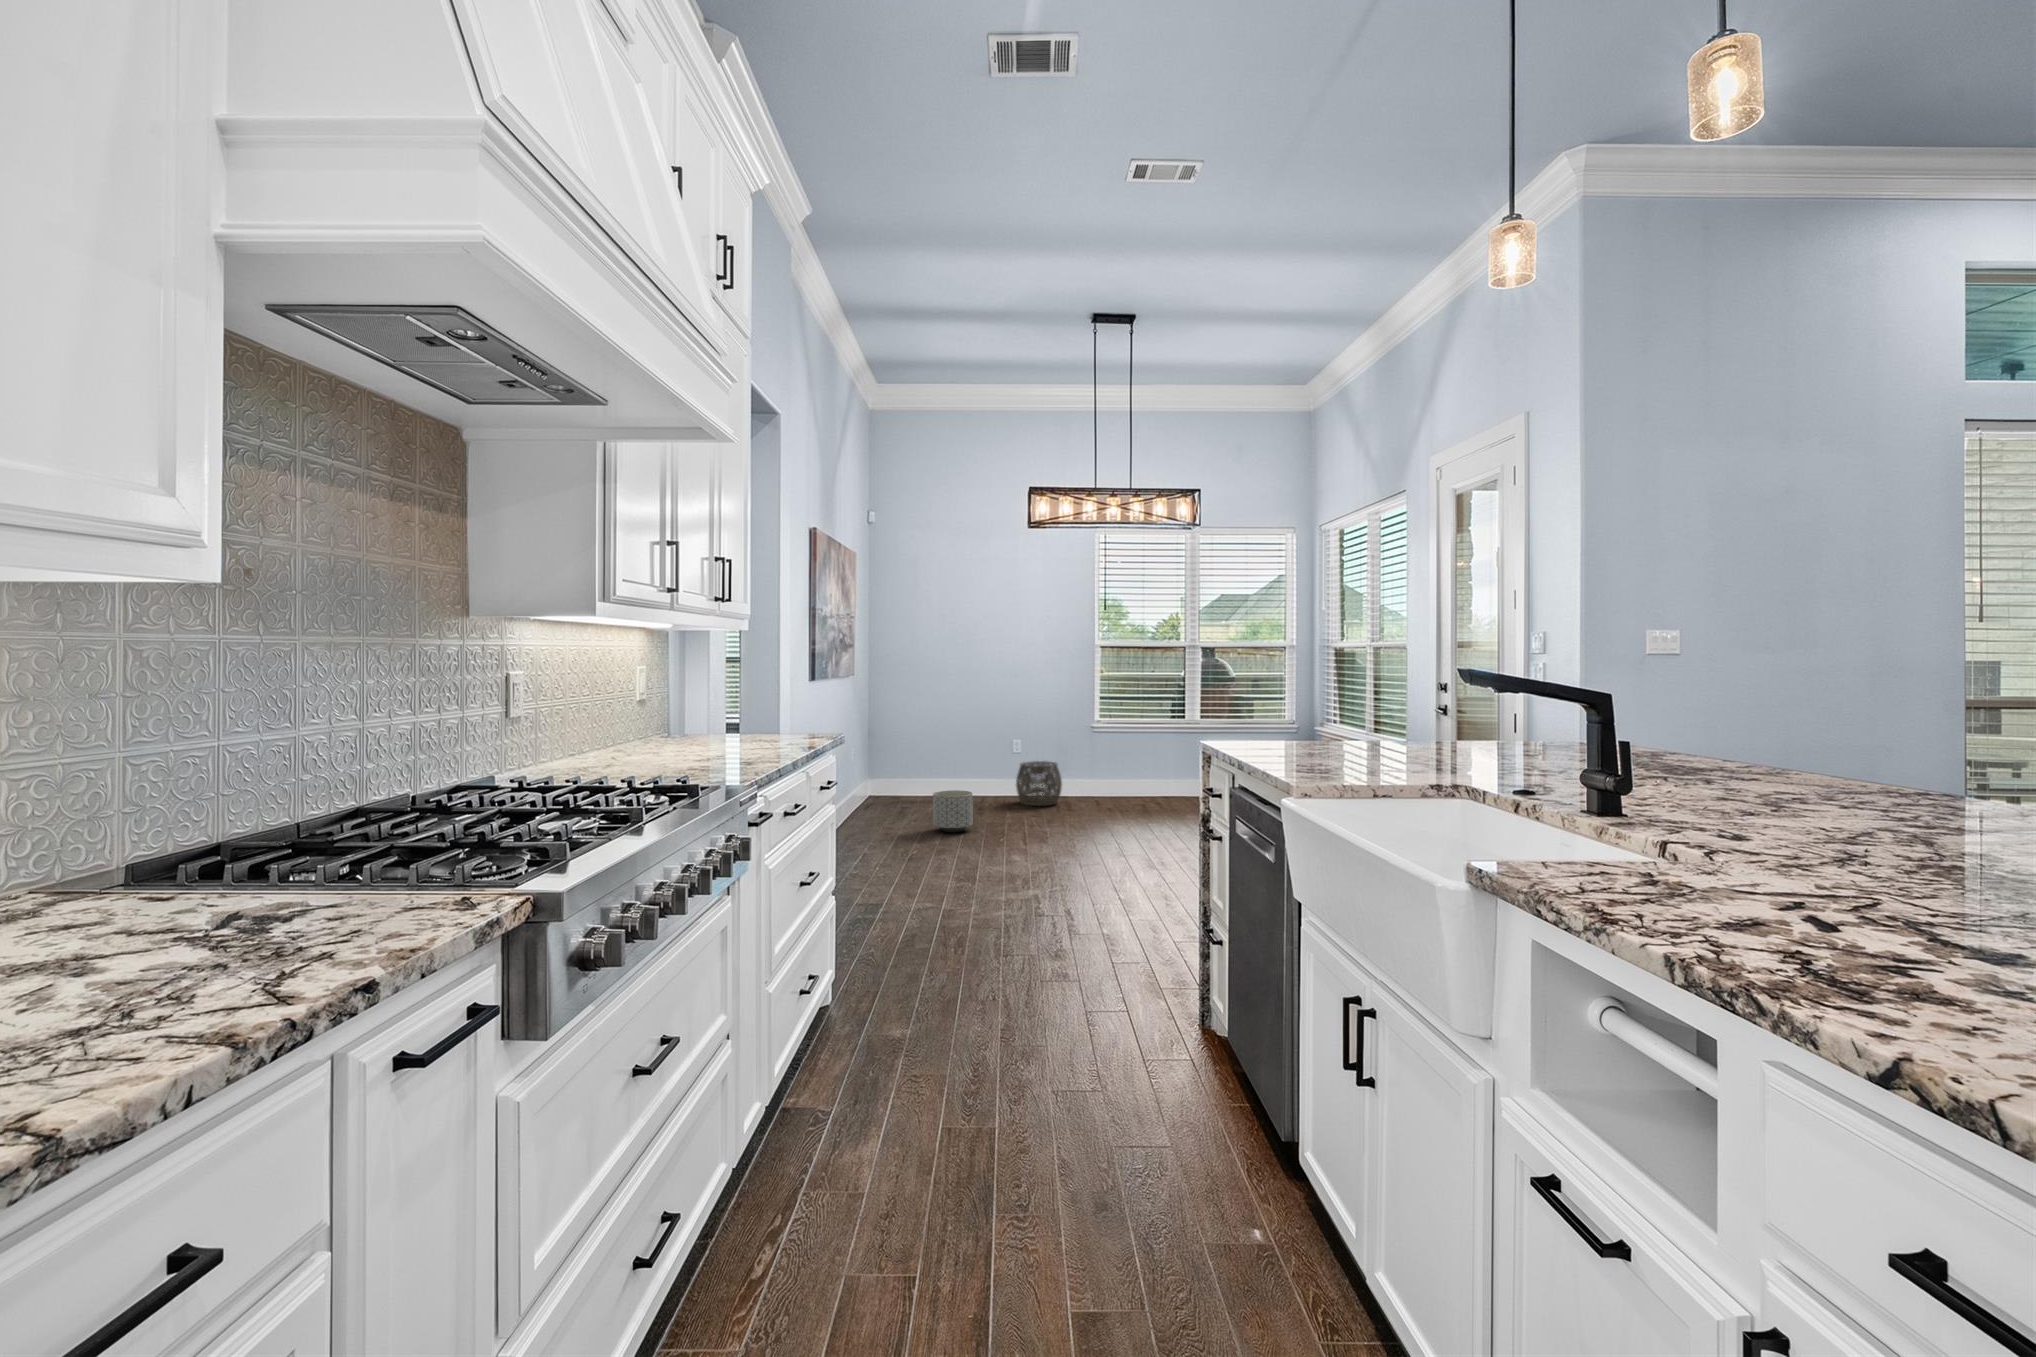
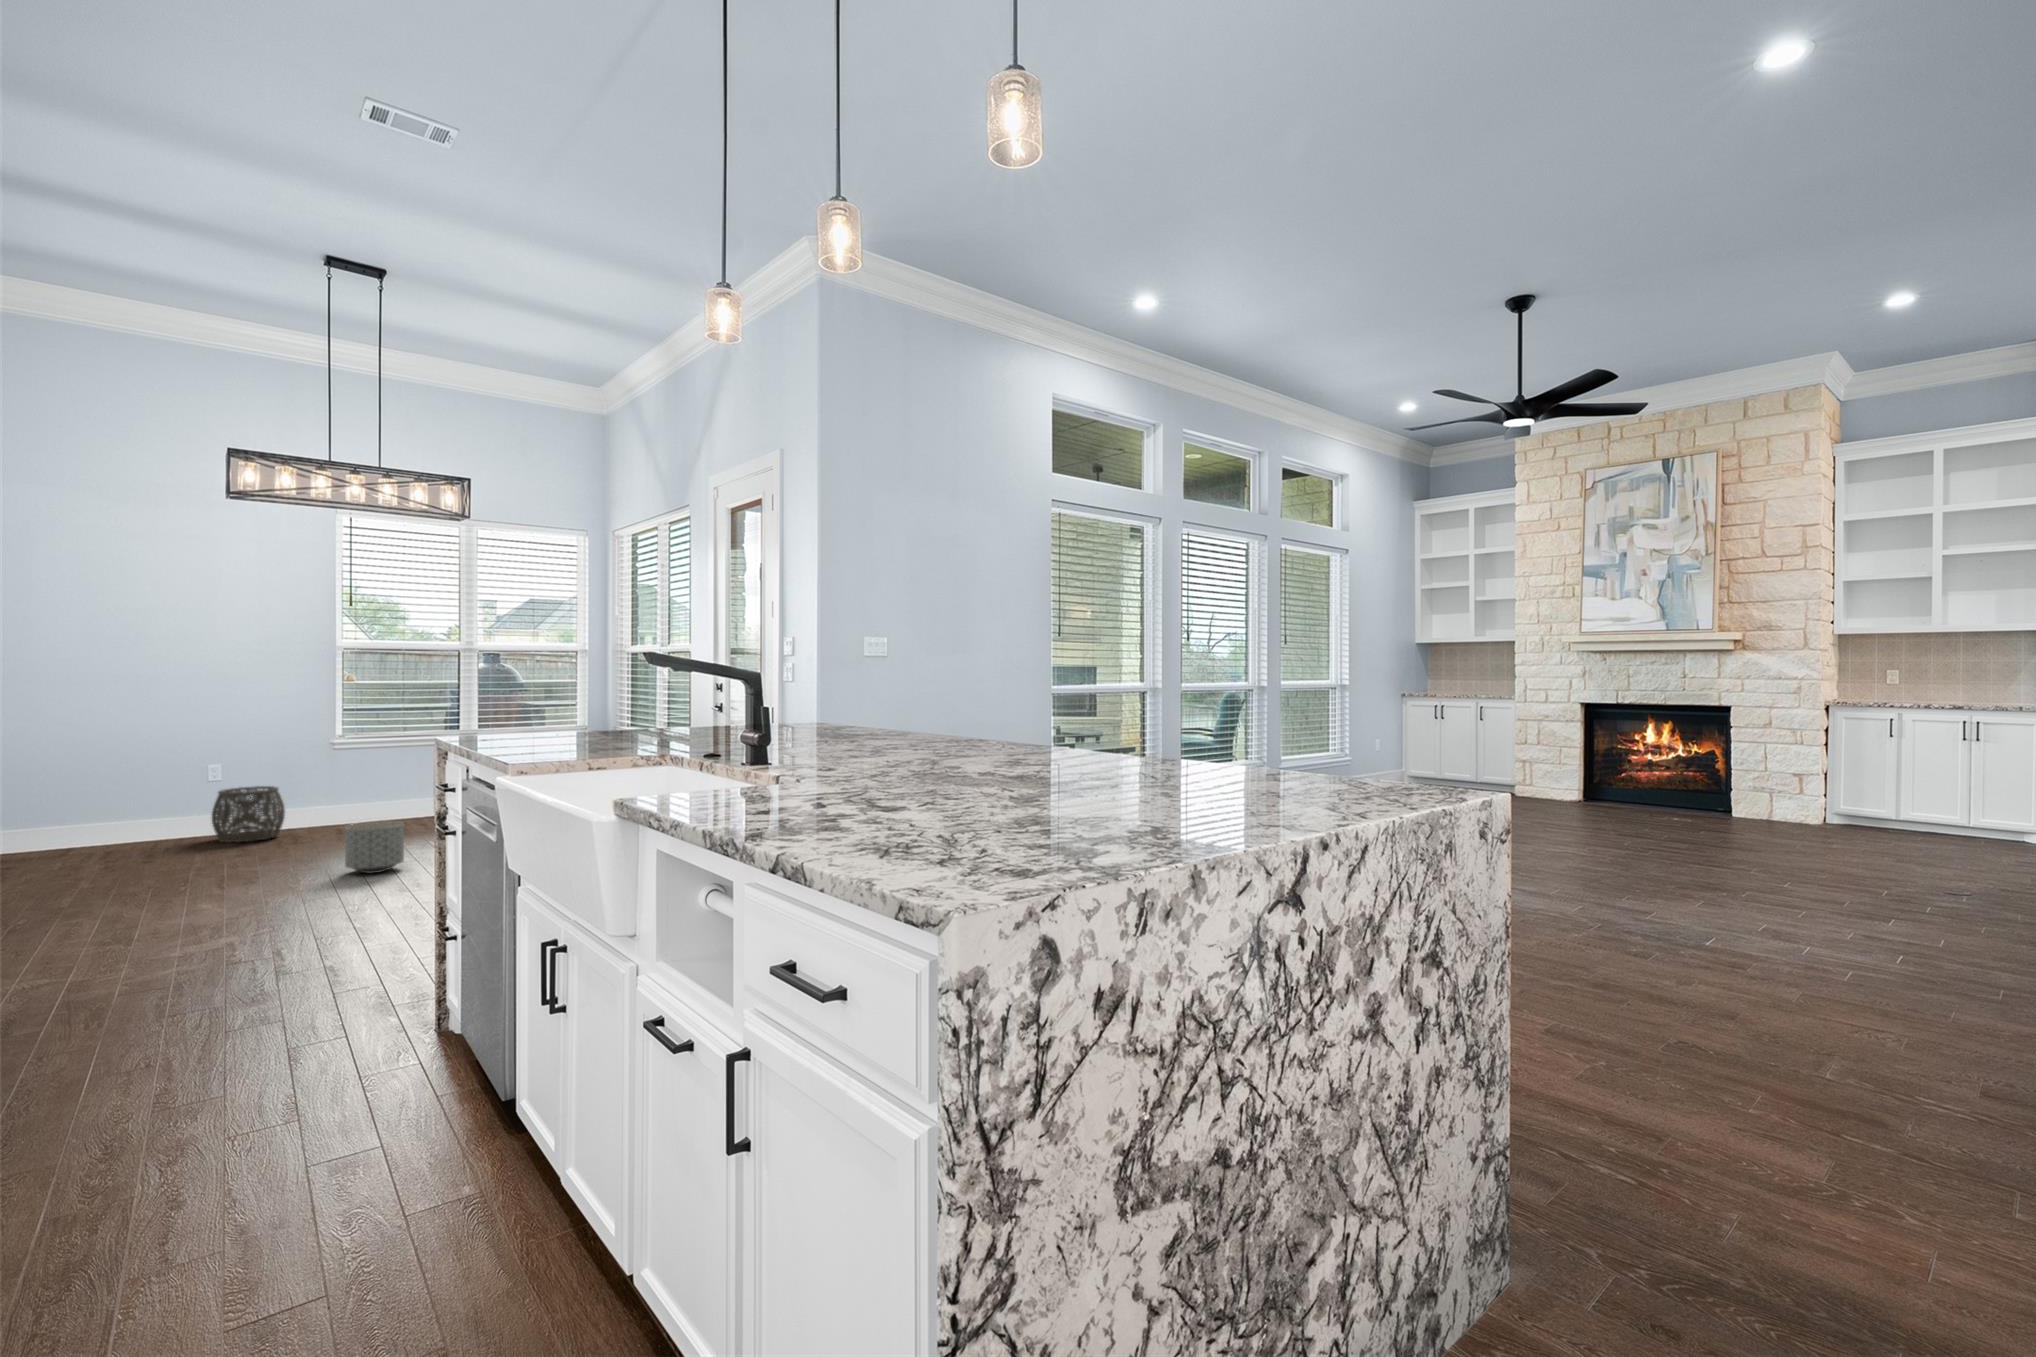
planter: present [933,790,973,832] -> present [345,821,404,874]

